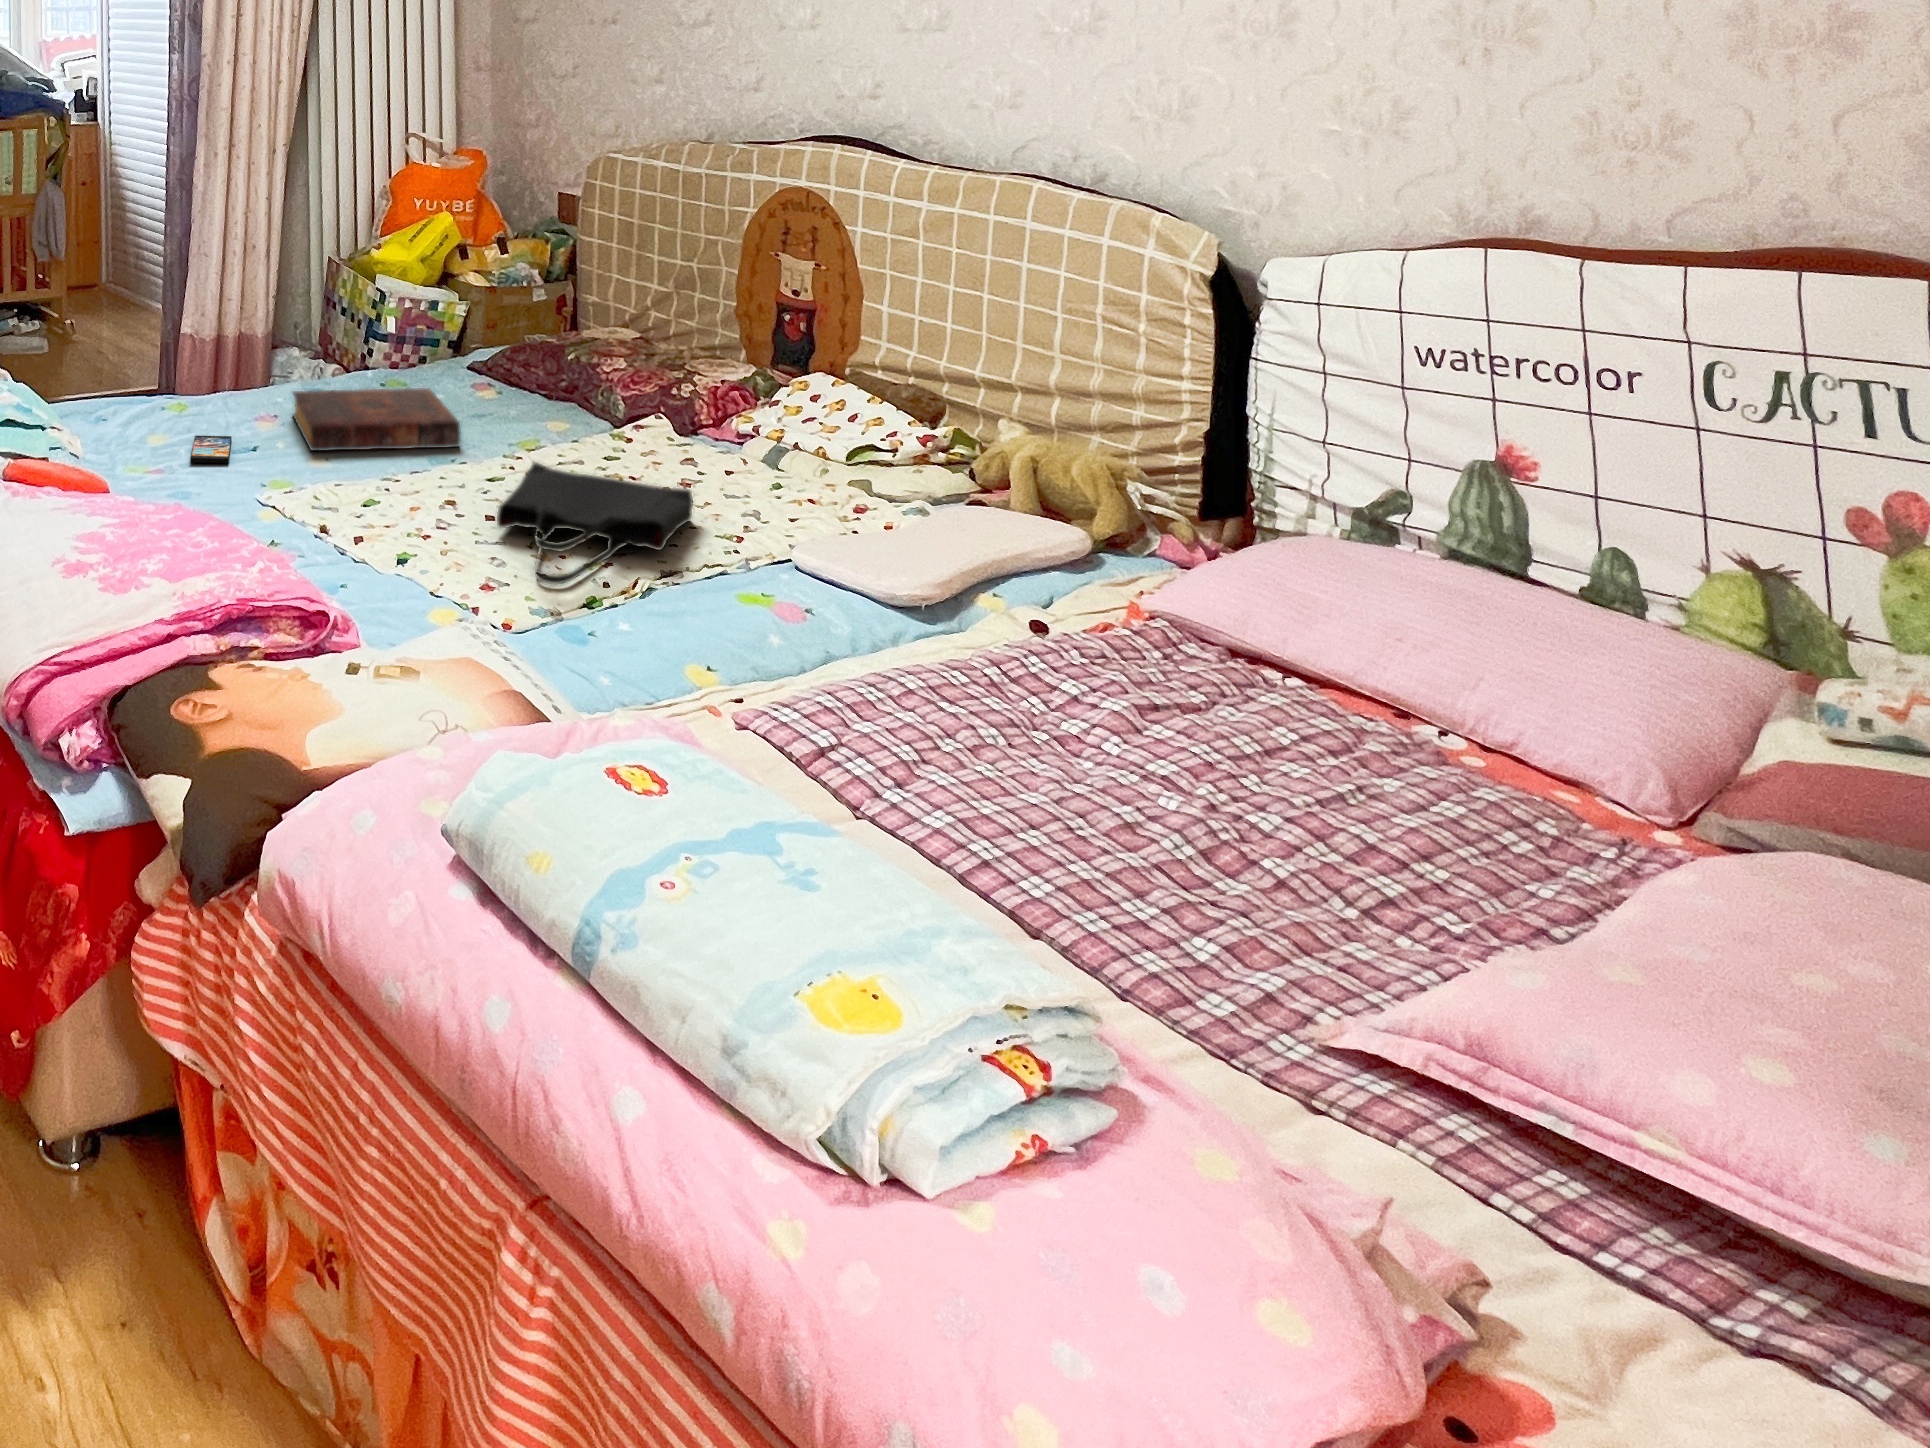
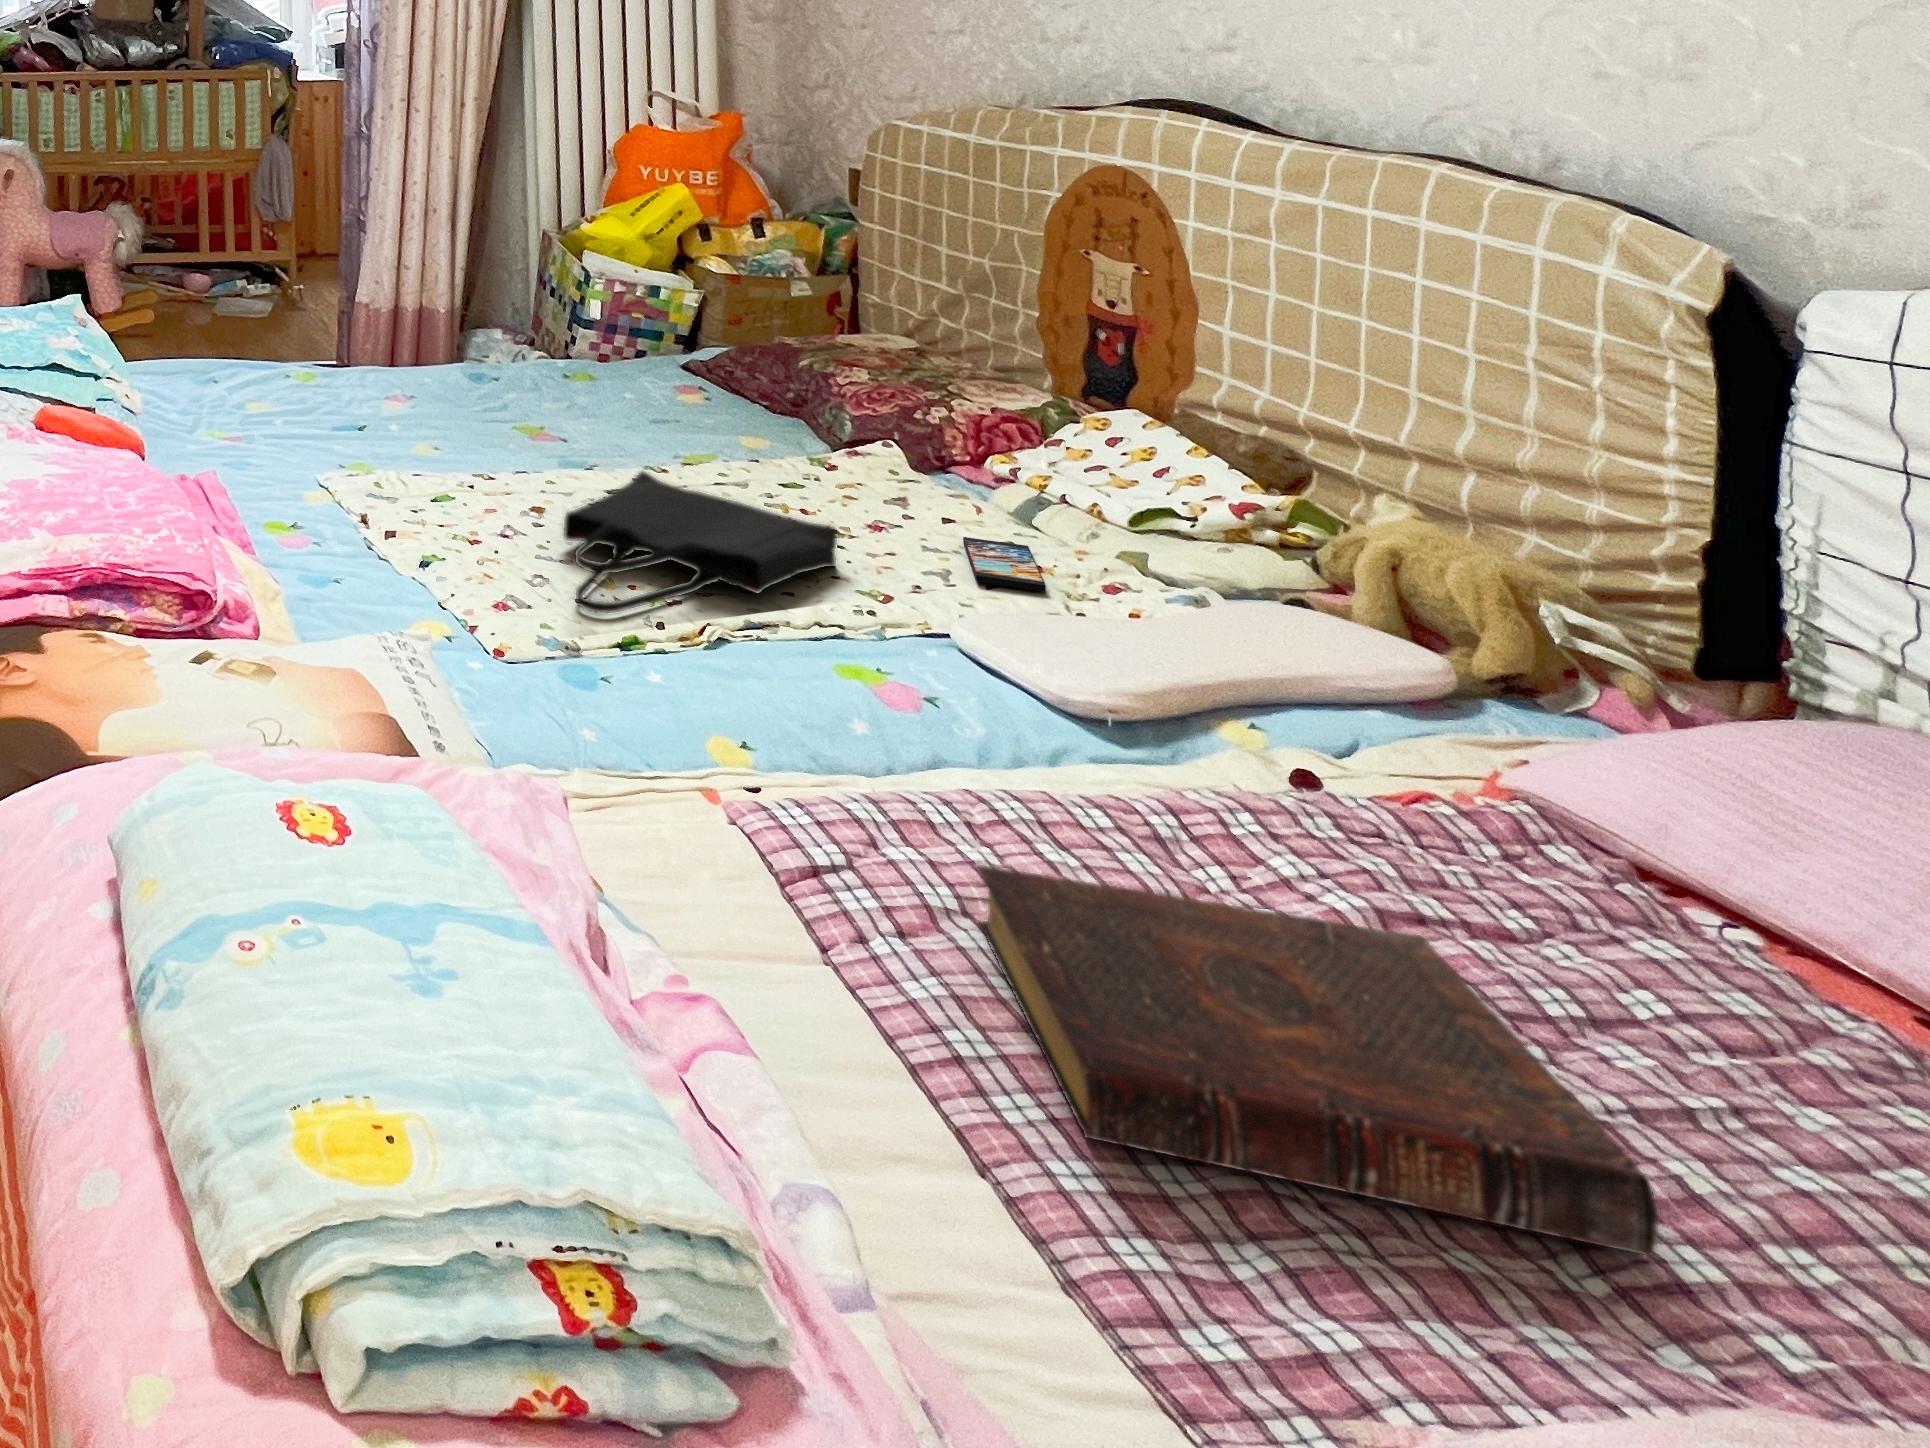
book: present [293,388,461,451] -> present [978,865,1658,1255]
smartphone: present [190,436,232,463] -> present [963,537,1046,592]

